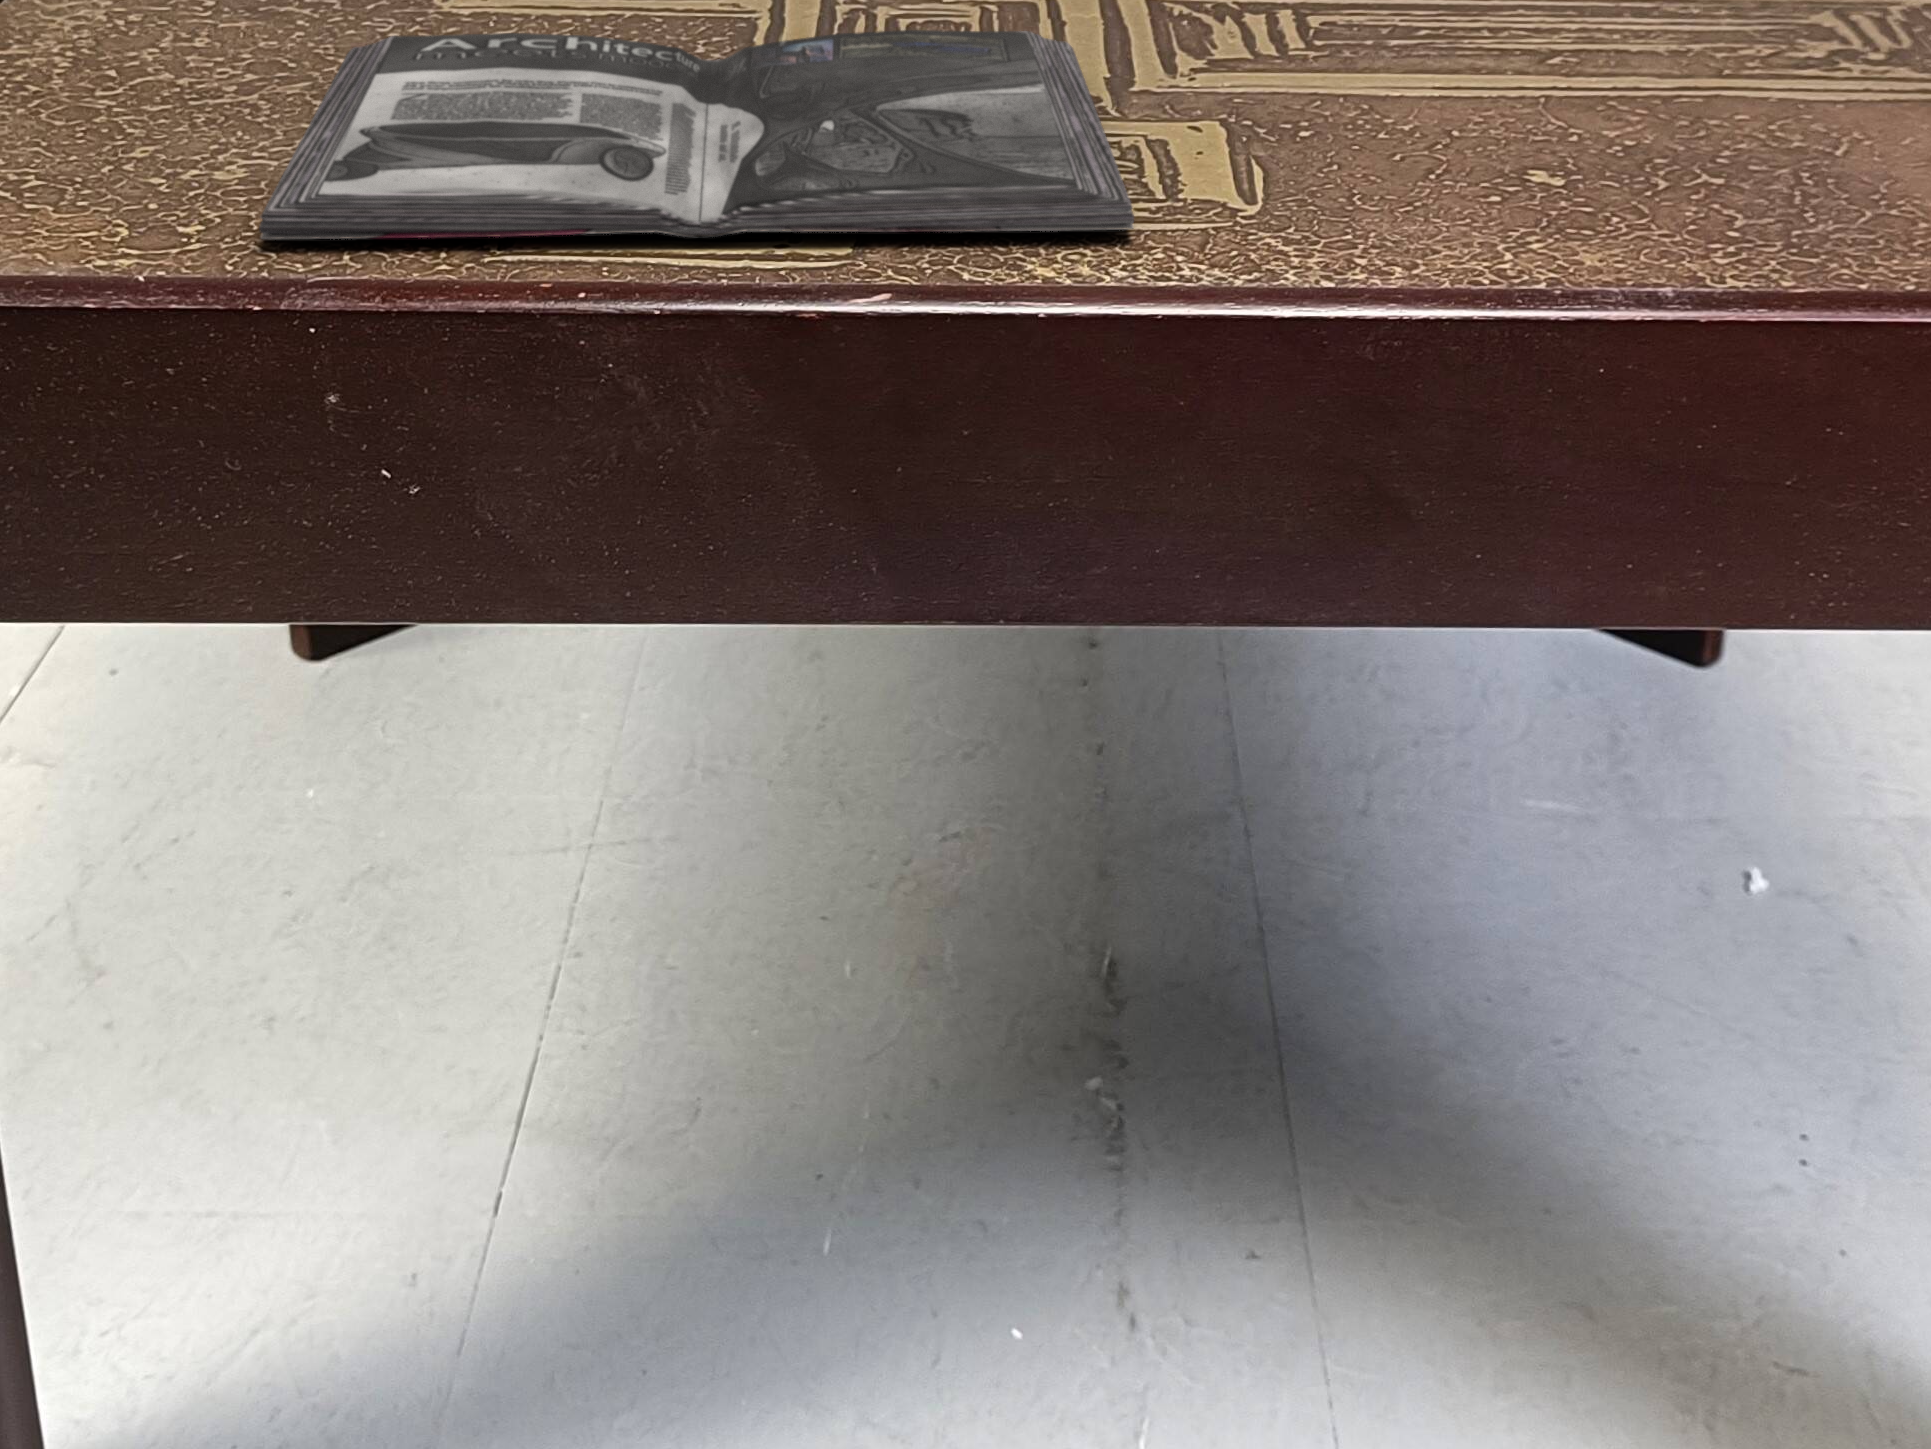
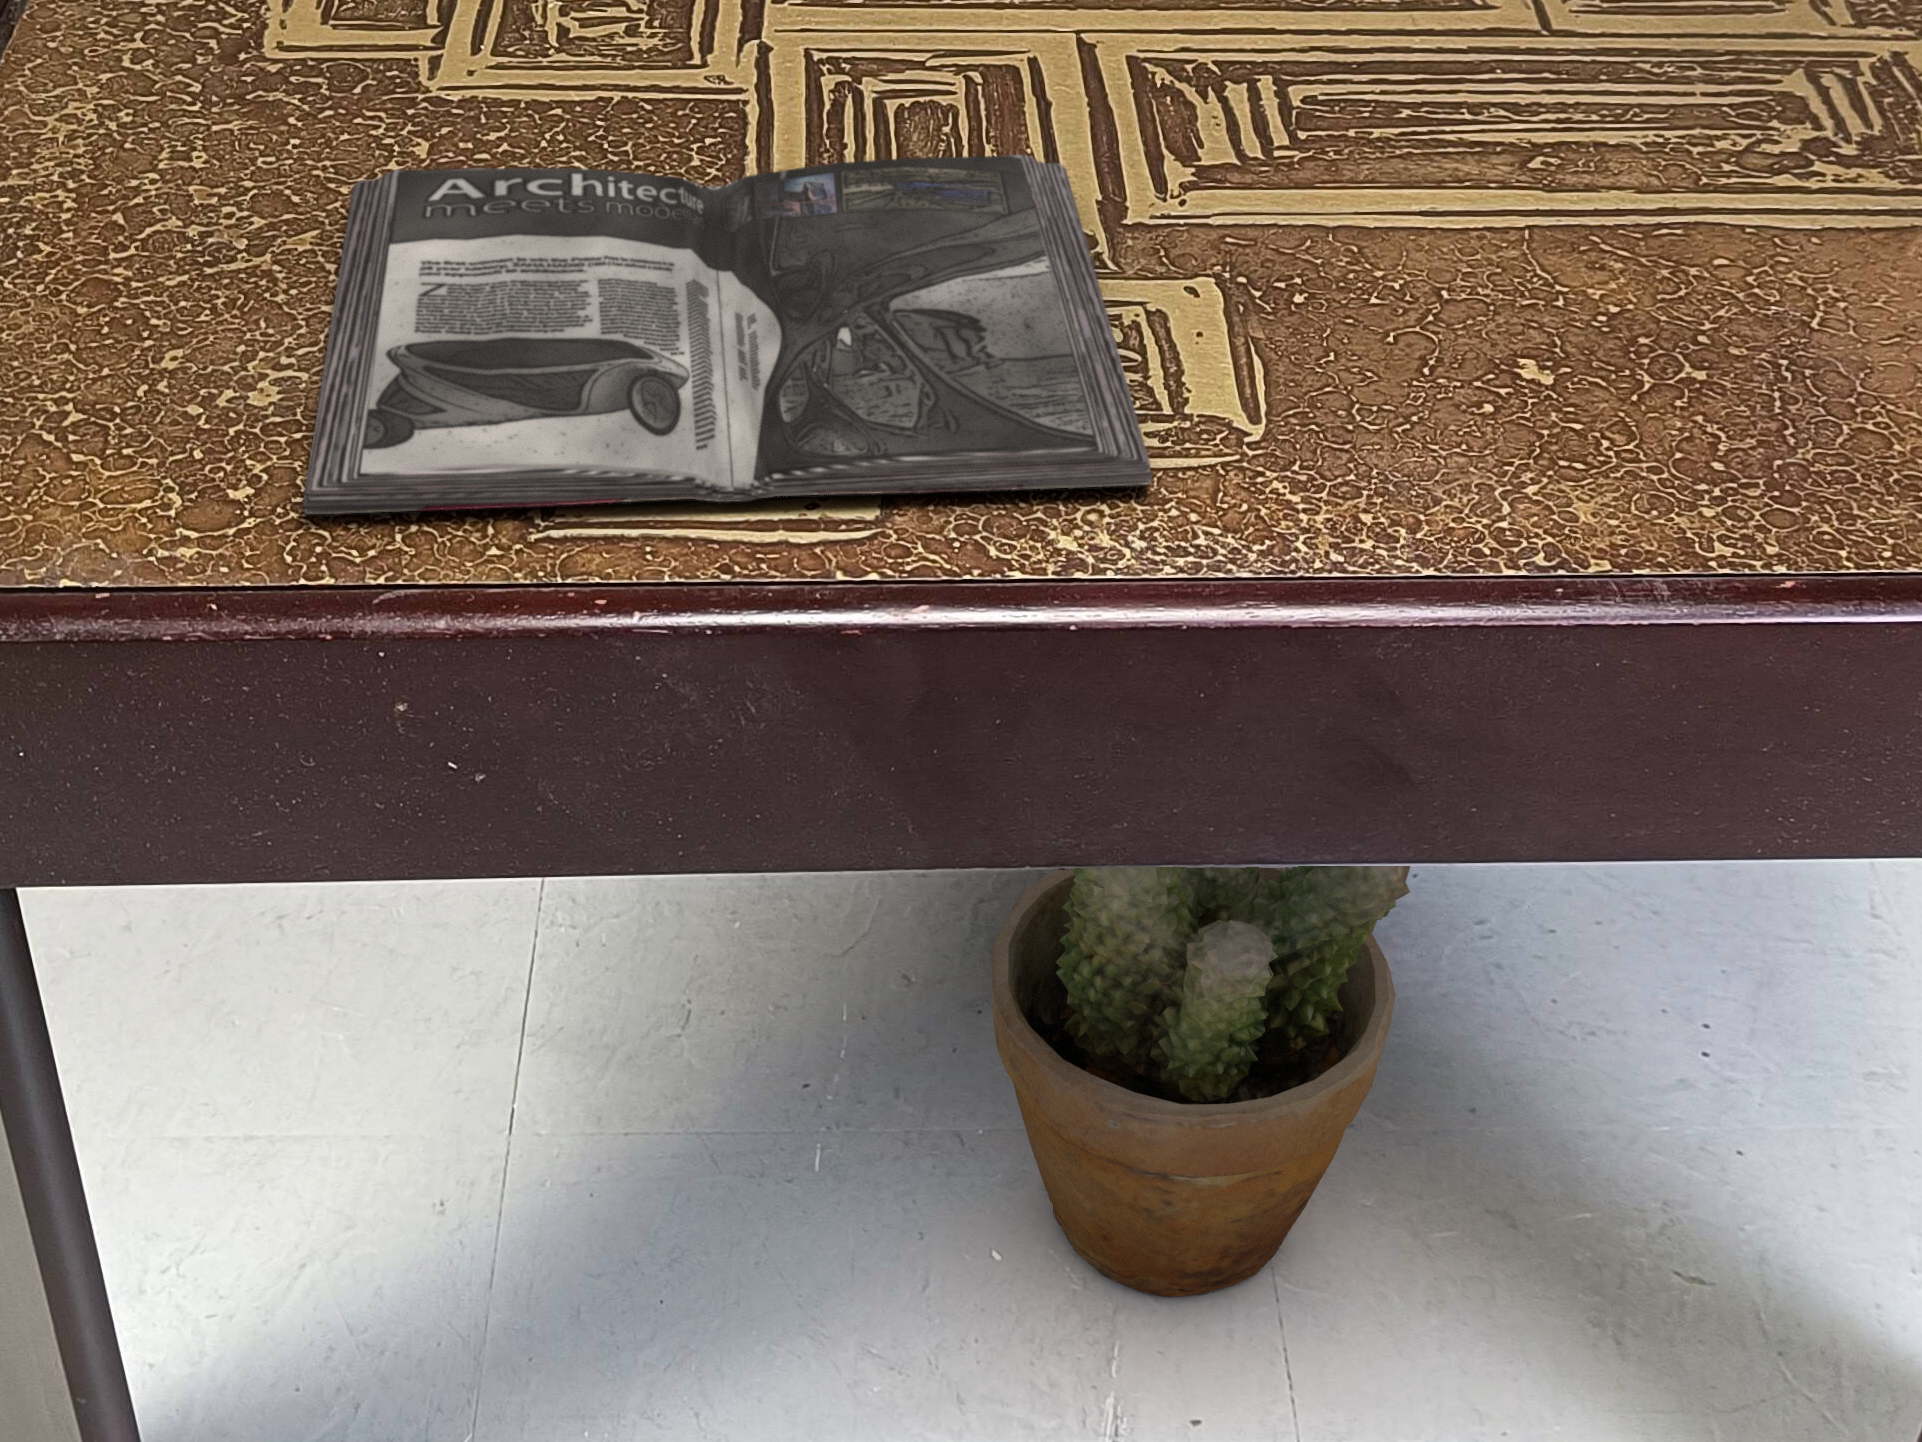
potted plant: none [1011,775,1459,1359] -> present [991,866,1410,1297]

